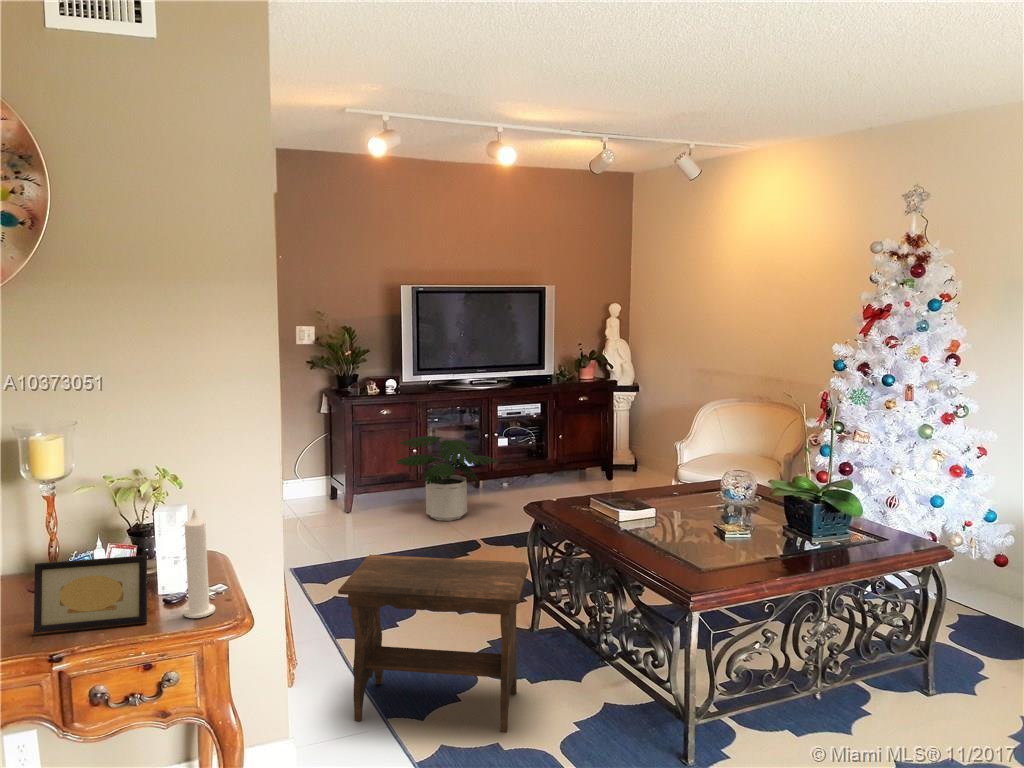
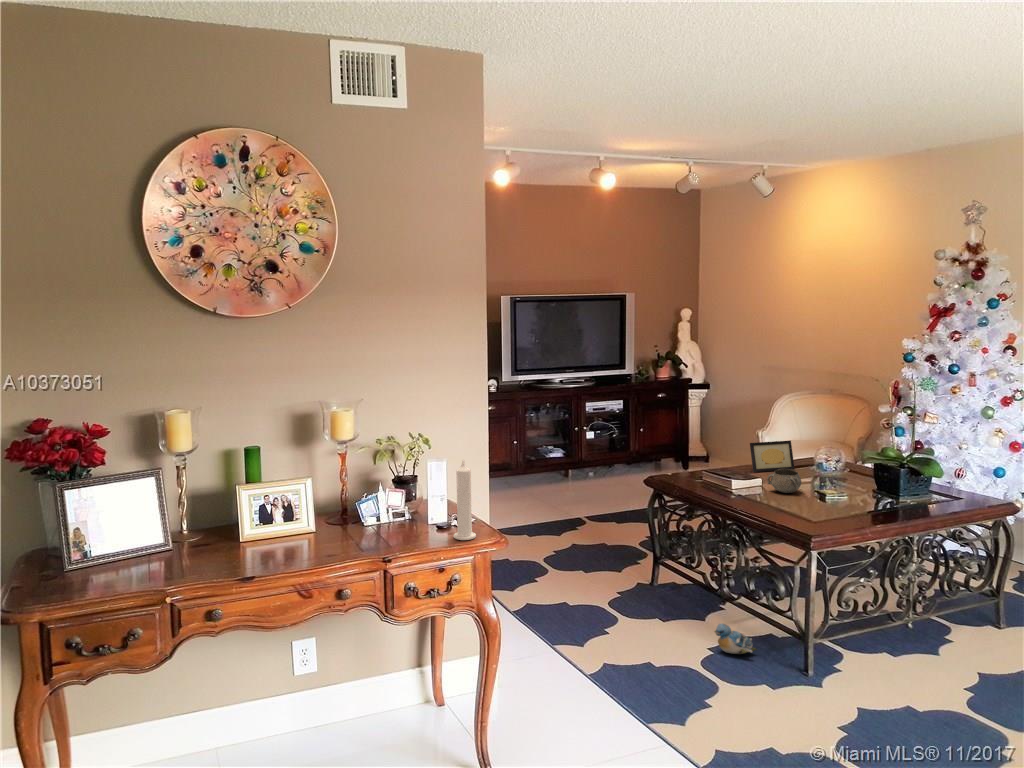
potted plant: present [397,436,499,521] -> none [503,429,593,504]
decorative bowl: none [659,499,699,529] -> present [767,469,801,493]
picture frame: present [34,555,147,633] -> present [750,441,795,472]
footstool: present [338,555,529,732] -> none [519,515,668,654]
plush toy: none [578,695,630,734] -> present [715,624,757,654]

